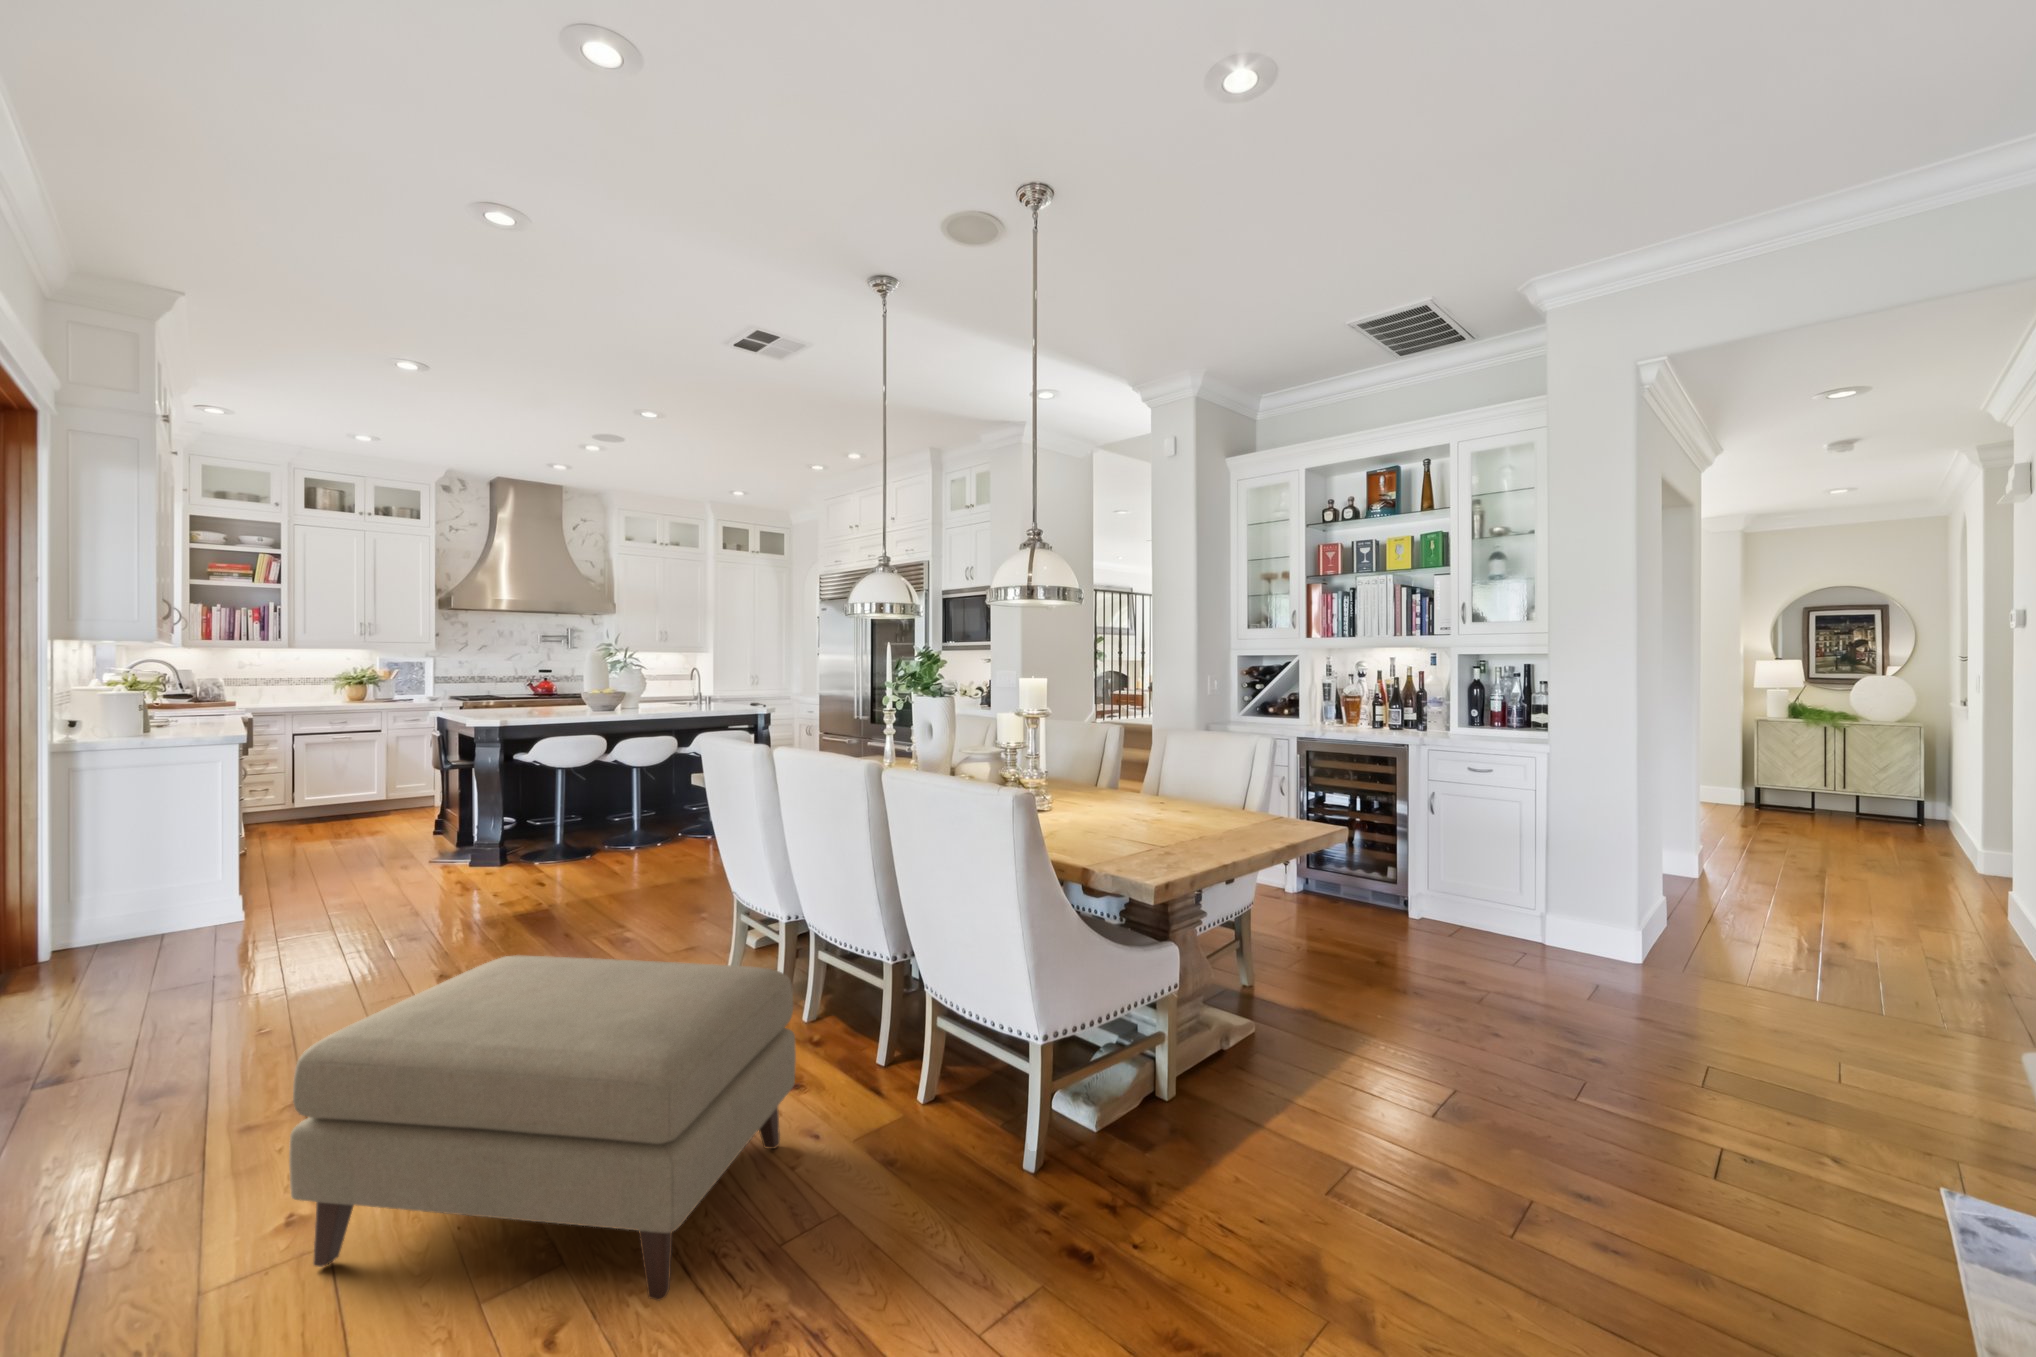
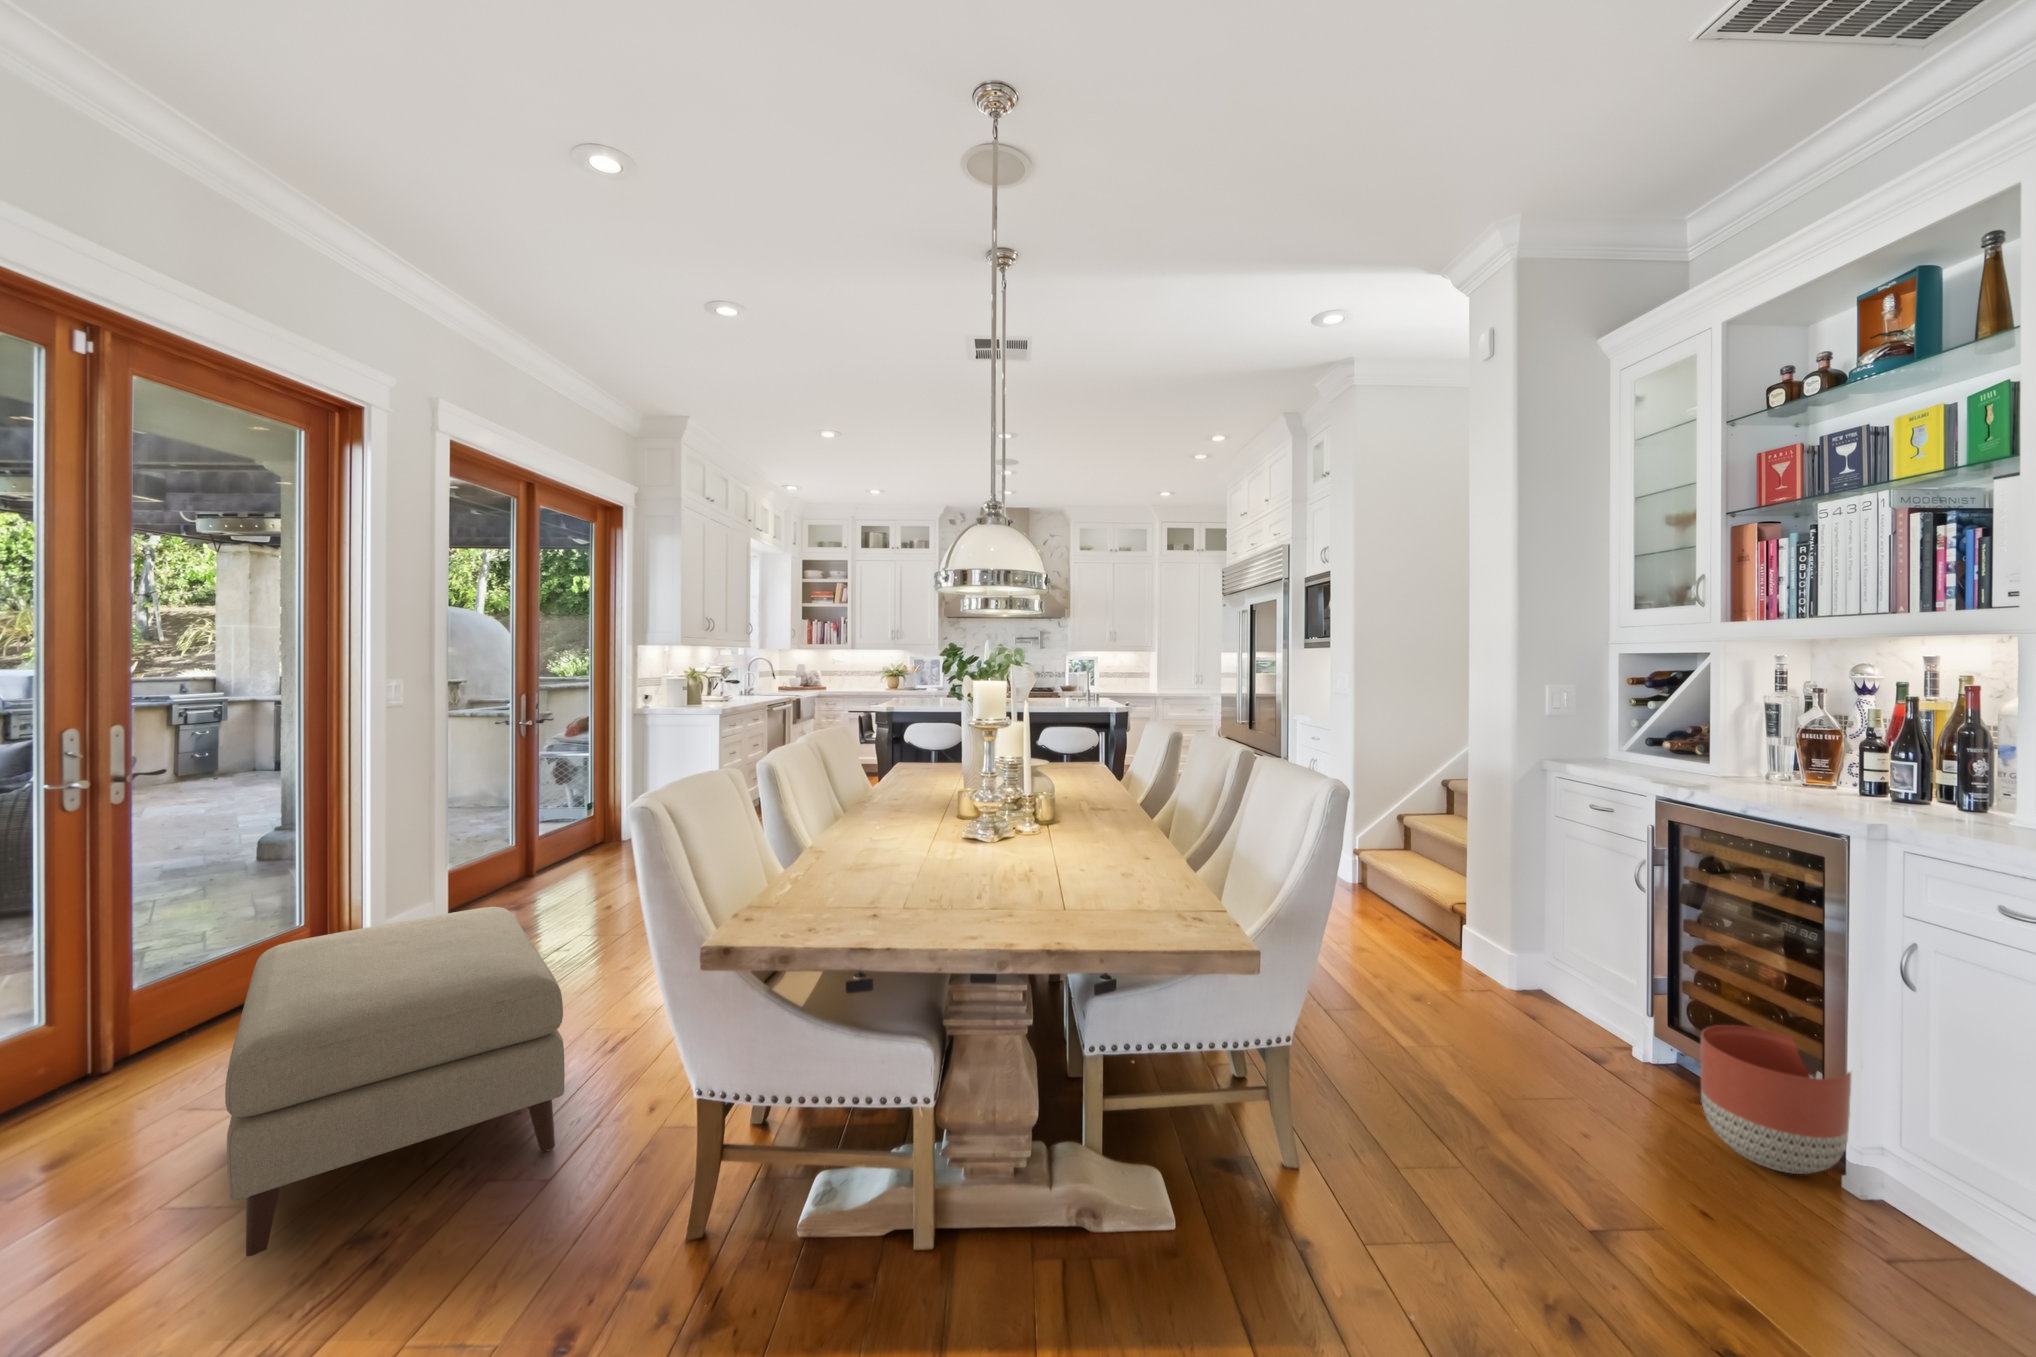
planter: none [1352,855,1413,921] -> present [1700,1025,1851,1174]

